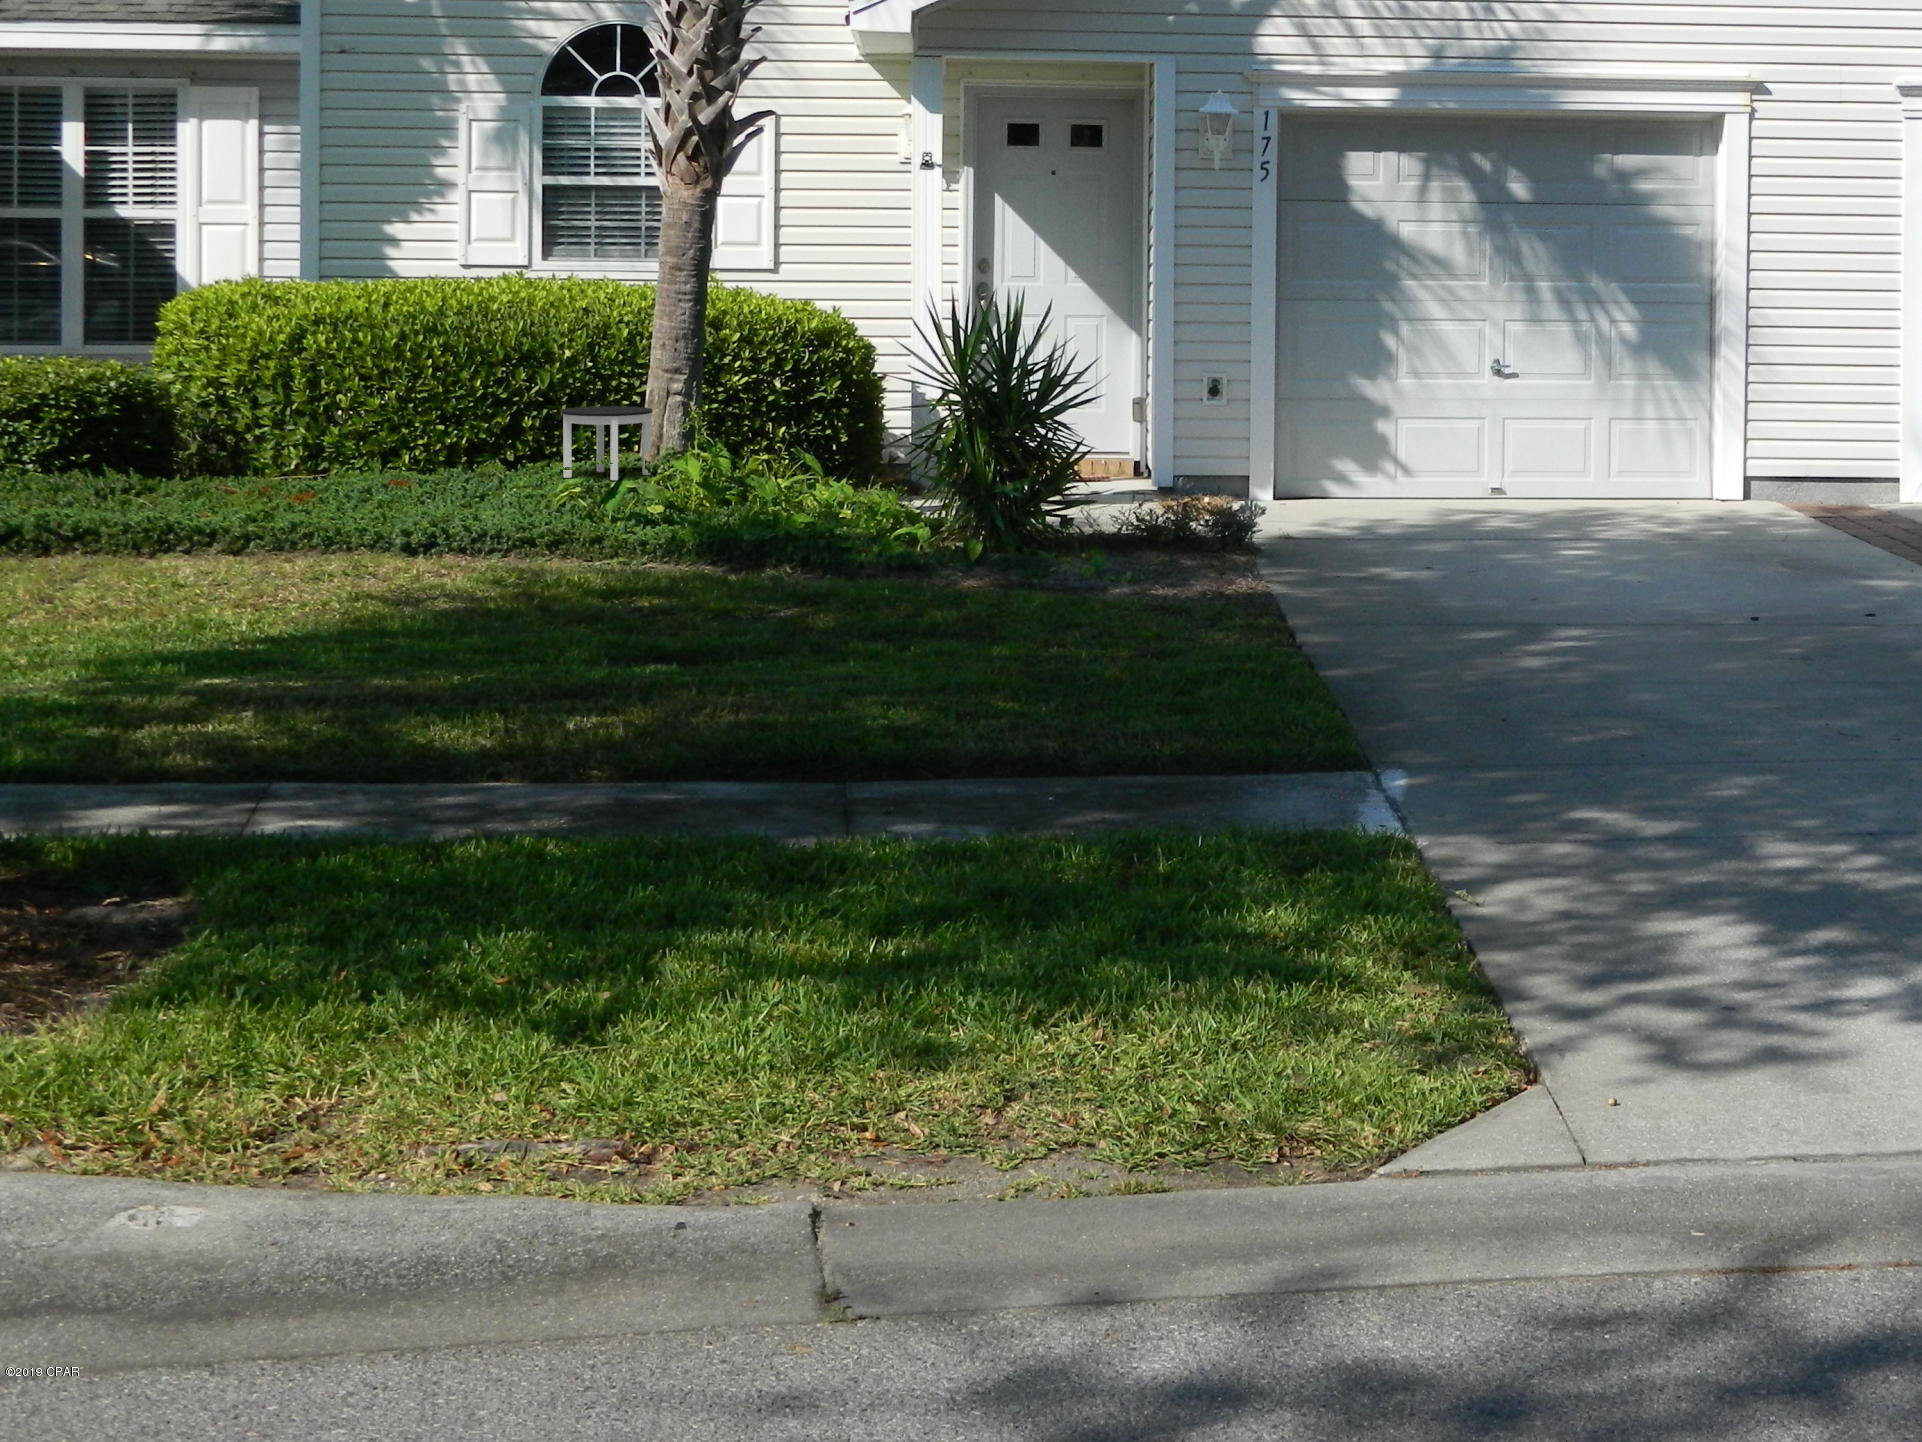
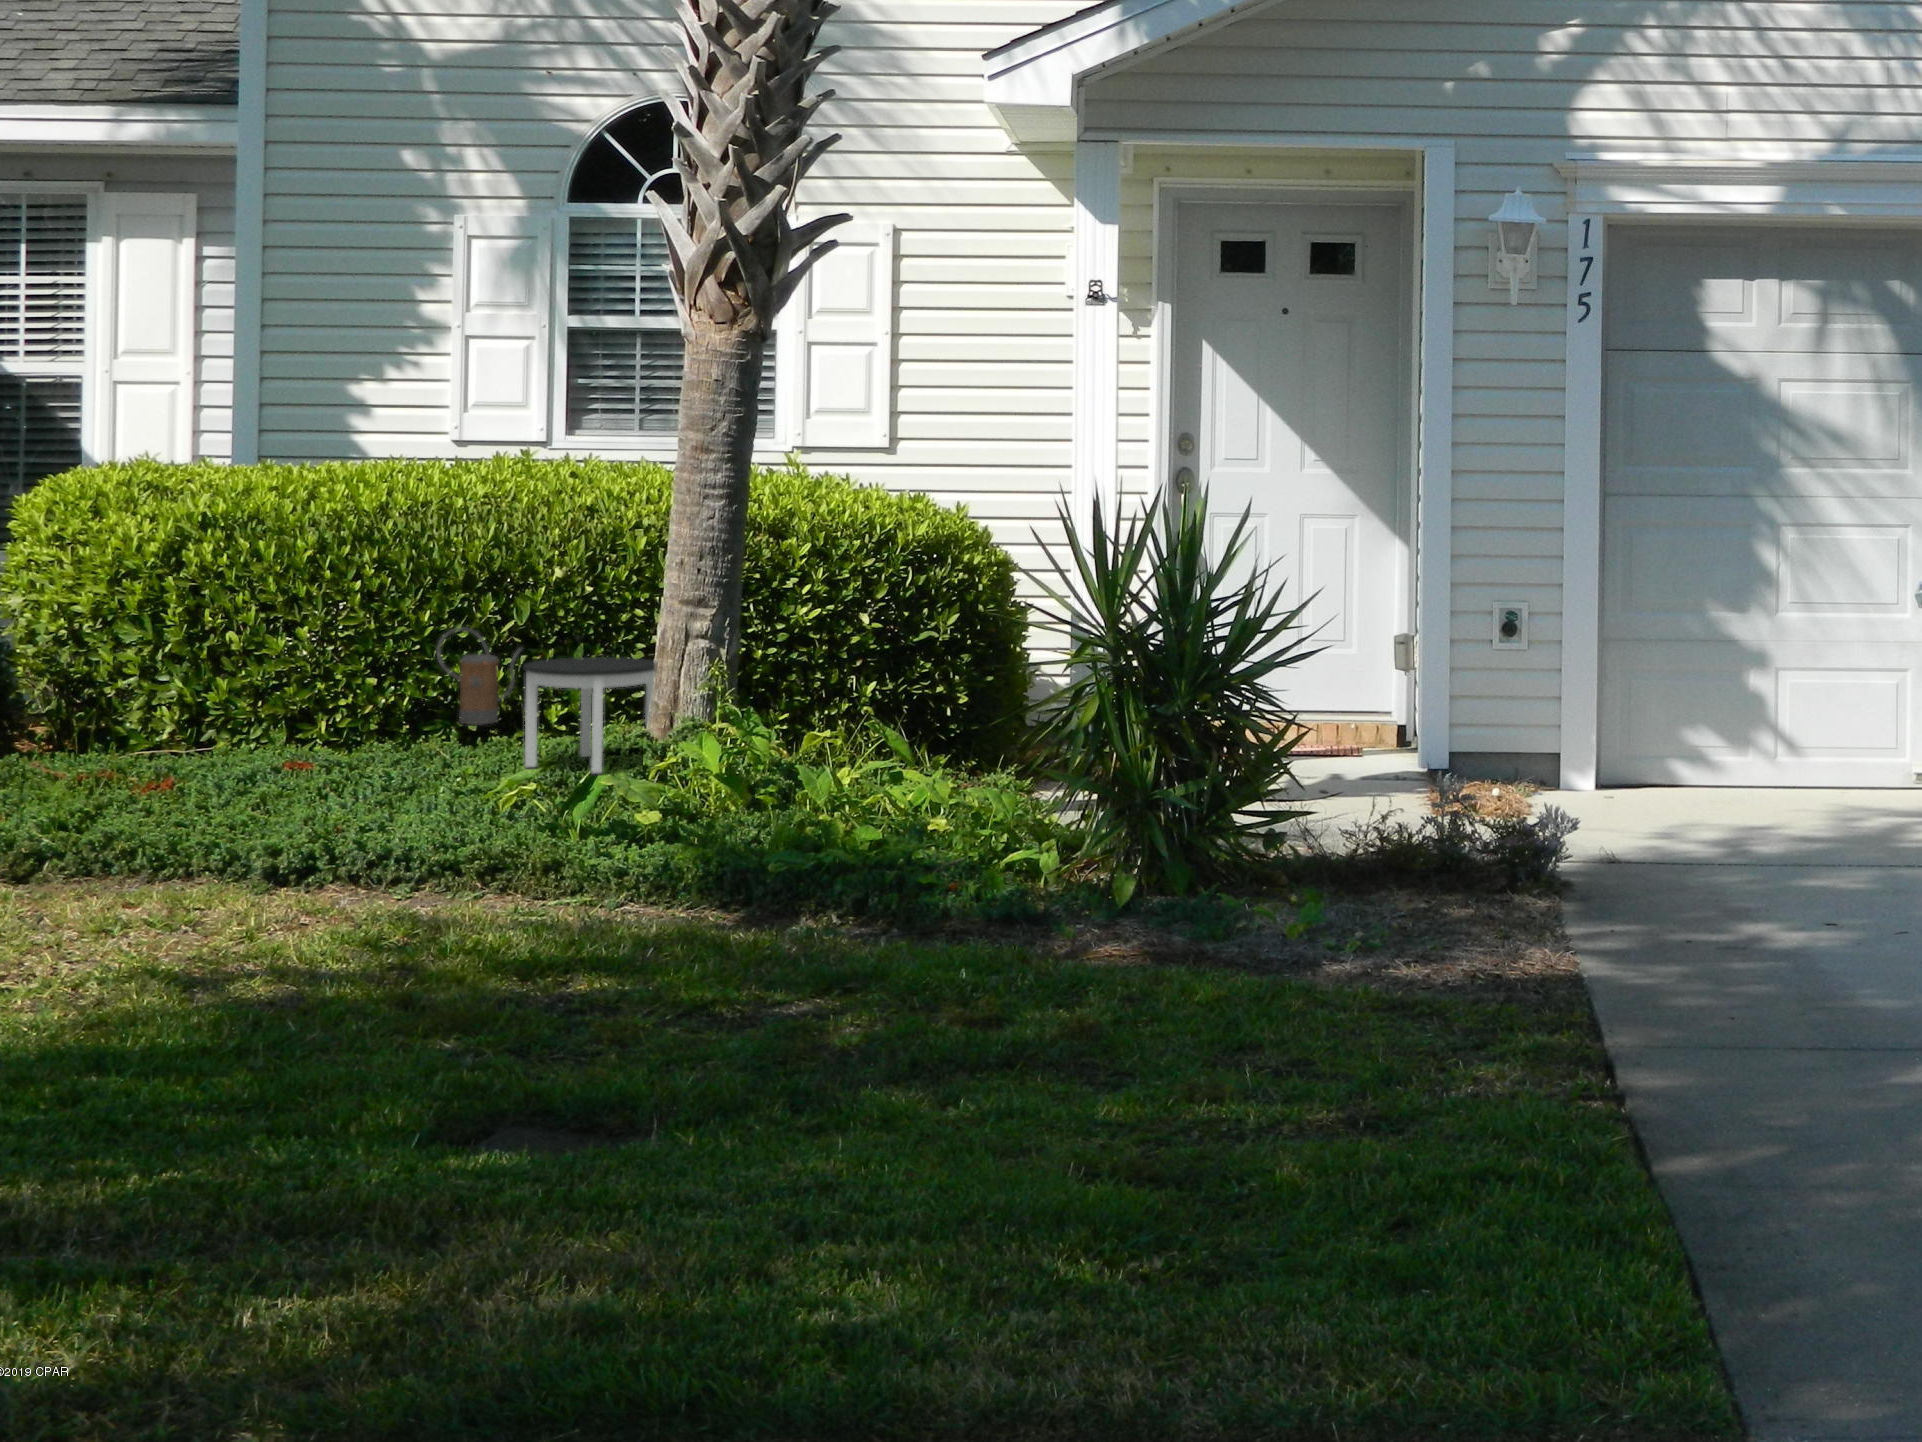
watering can: none [485,390,545,455] -> present [437,627,522,724]

